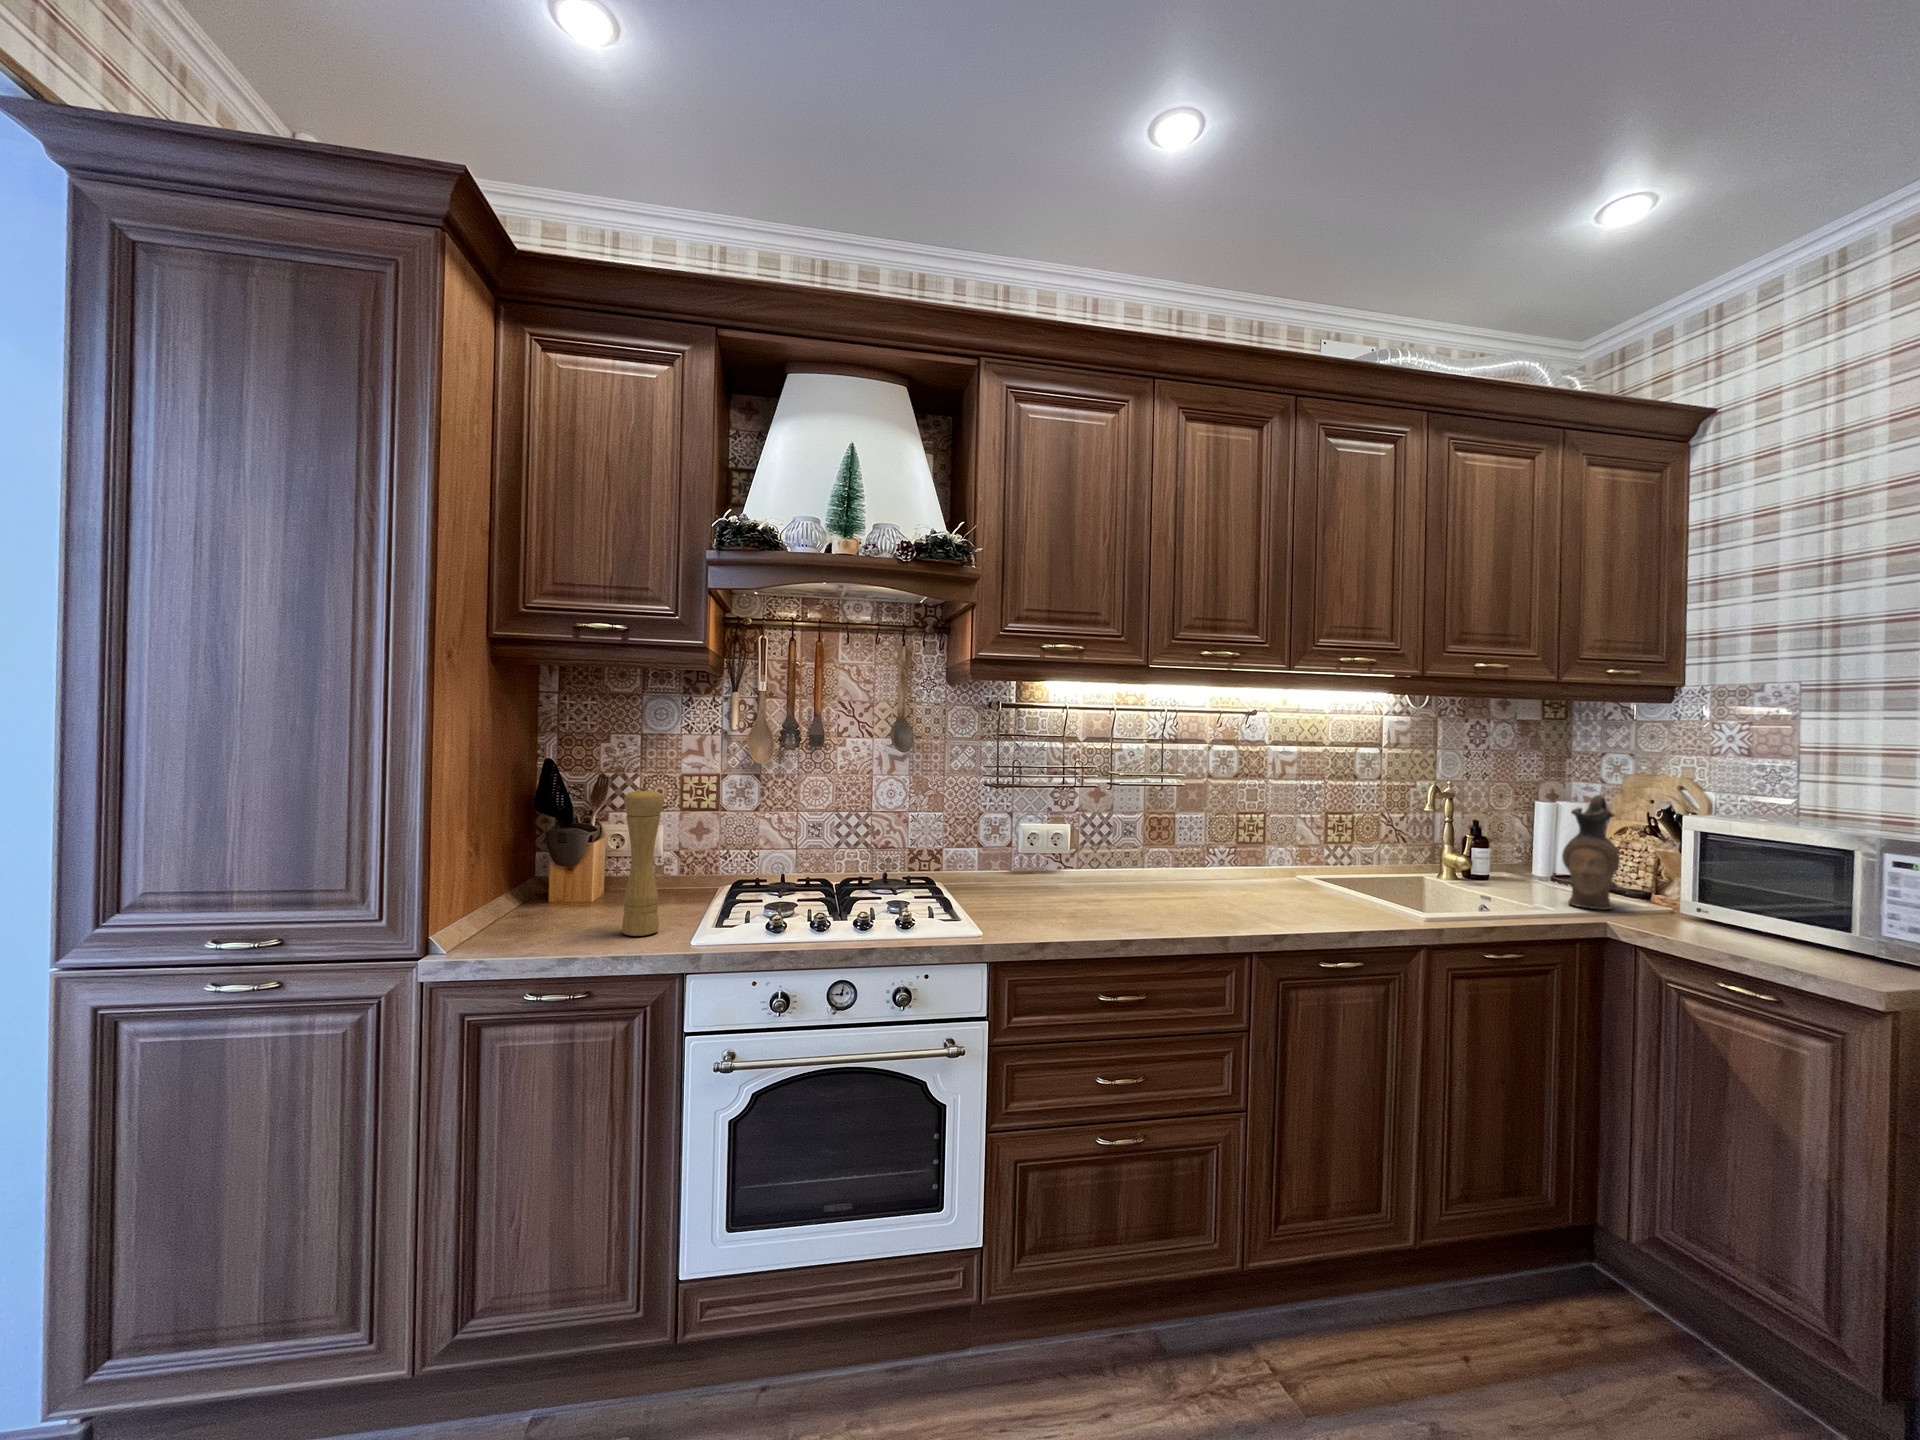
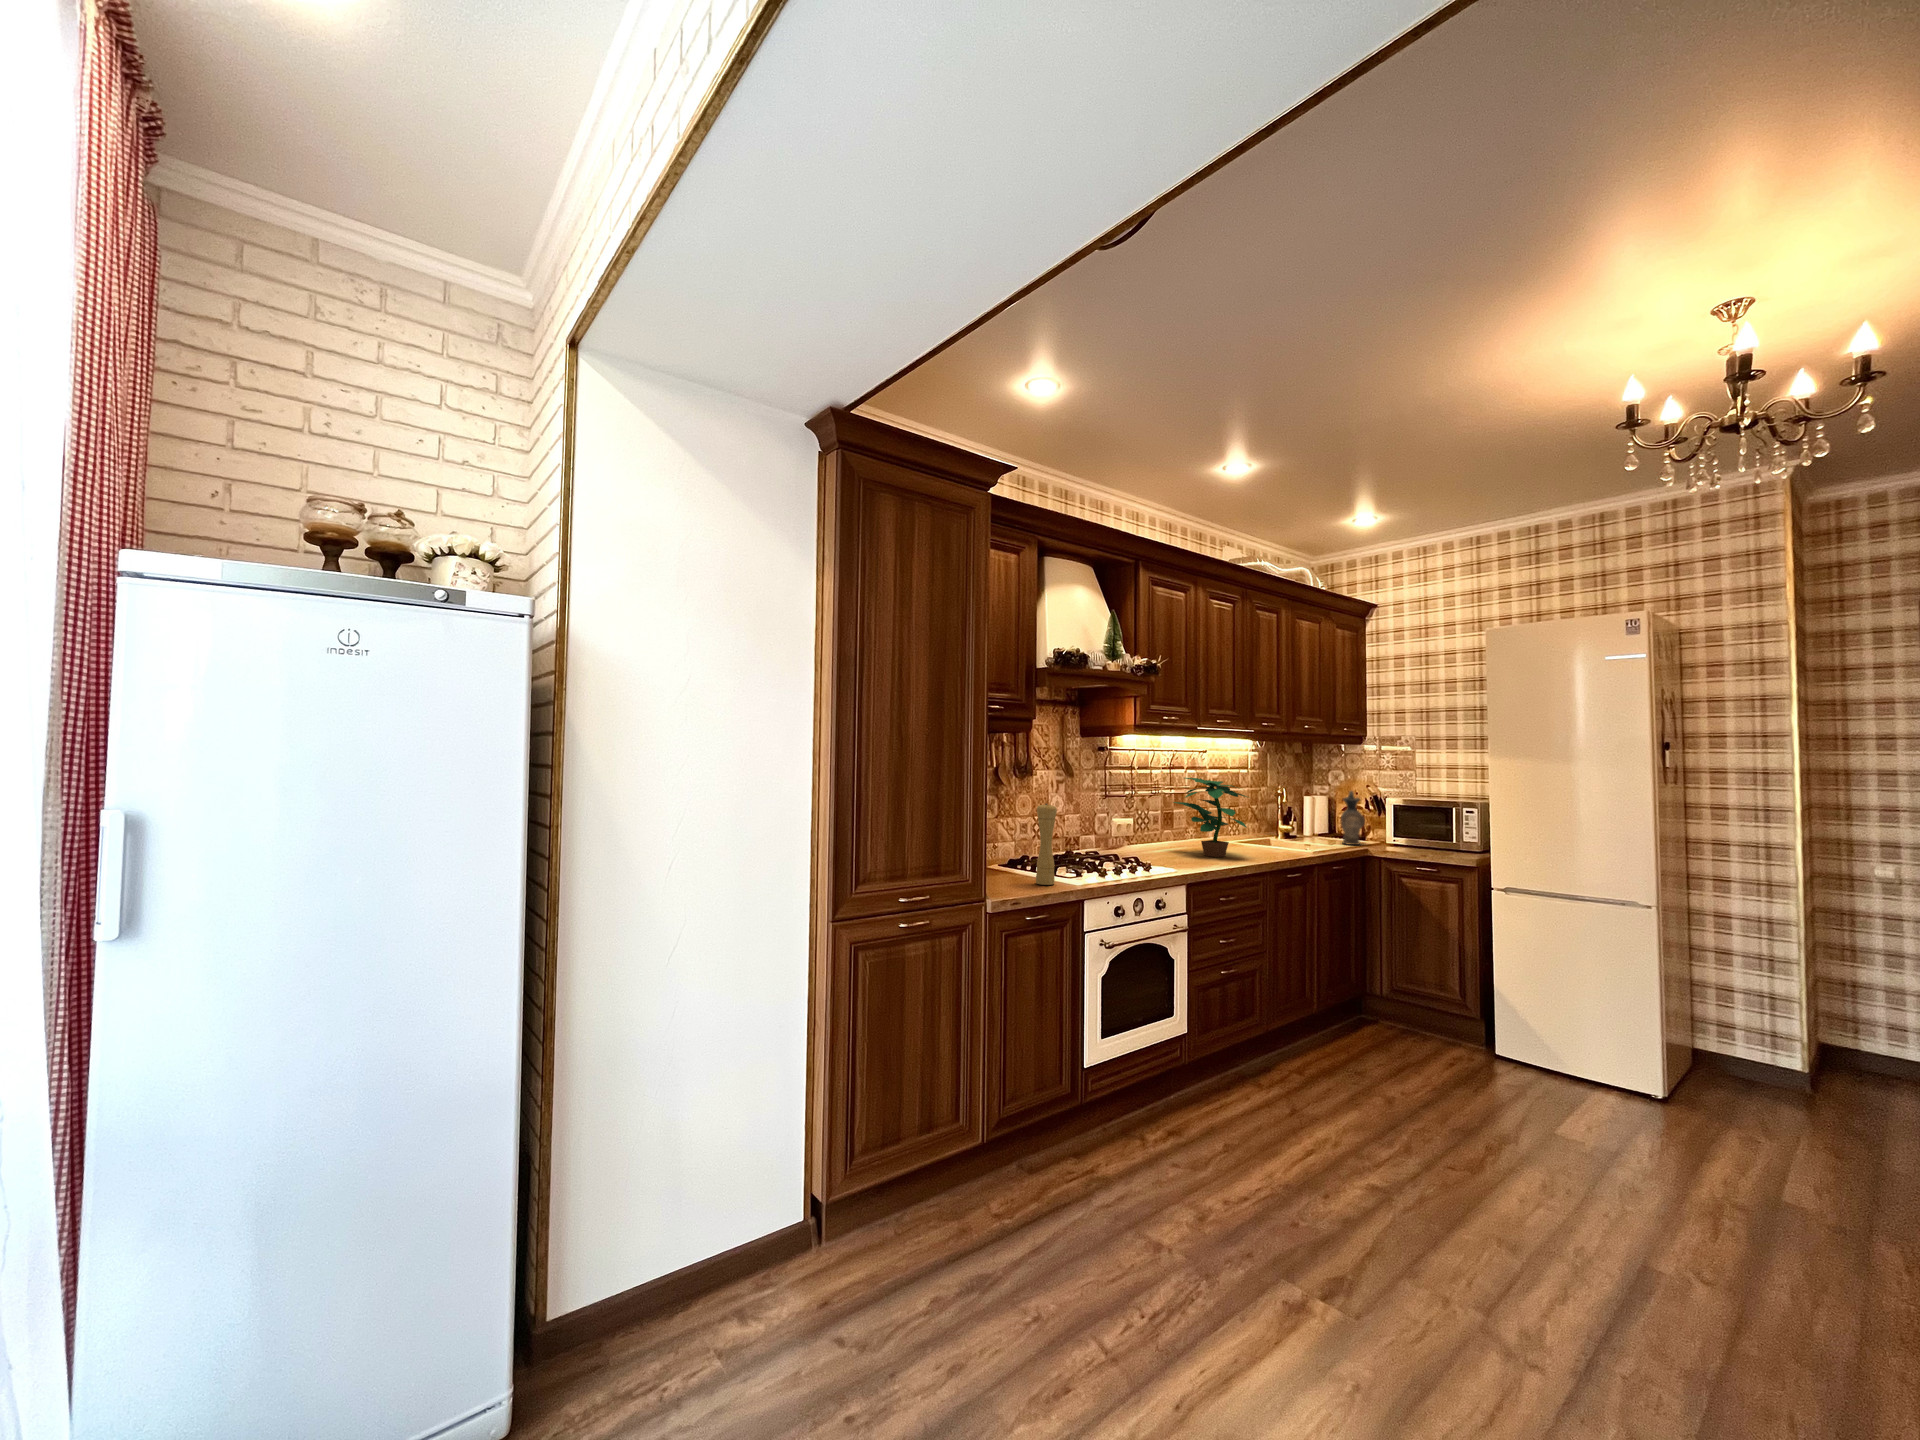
potted plant: none [1117,756,1240,909] -> present [1173,778,1247,857]

